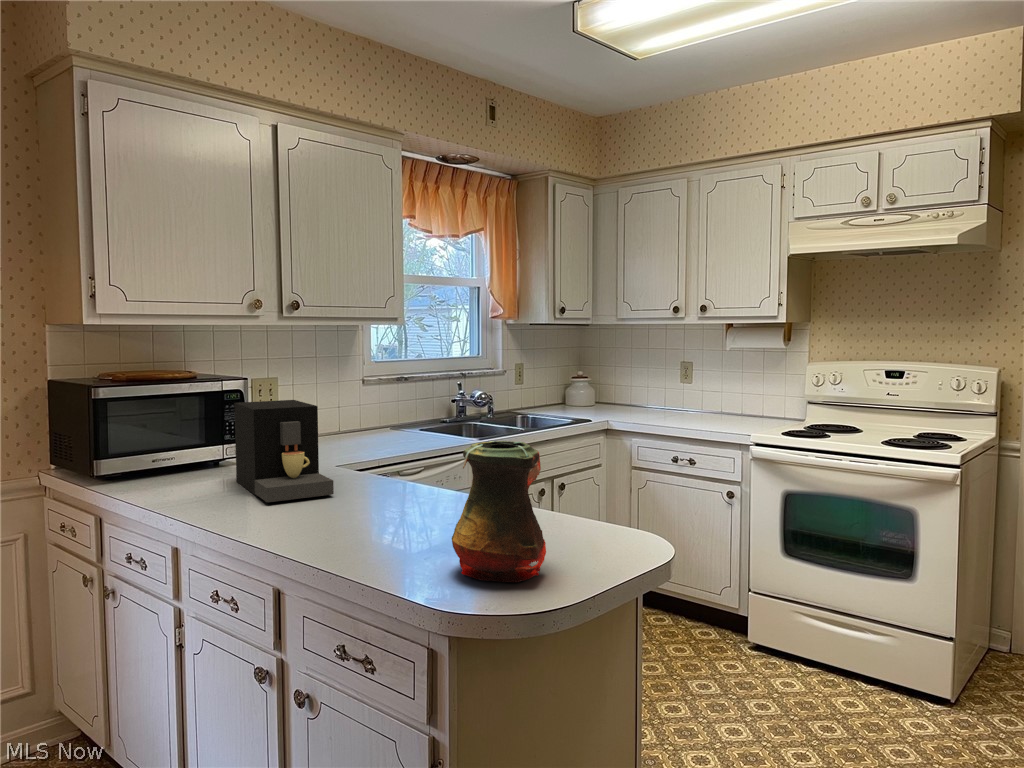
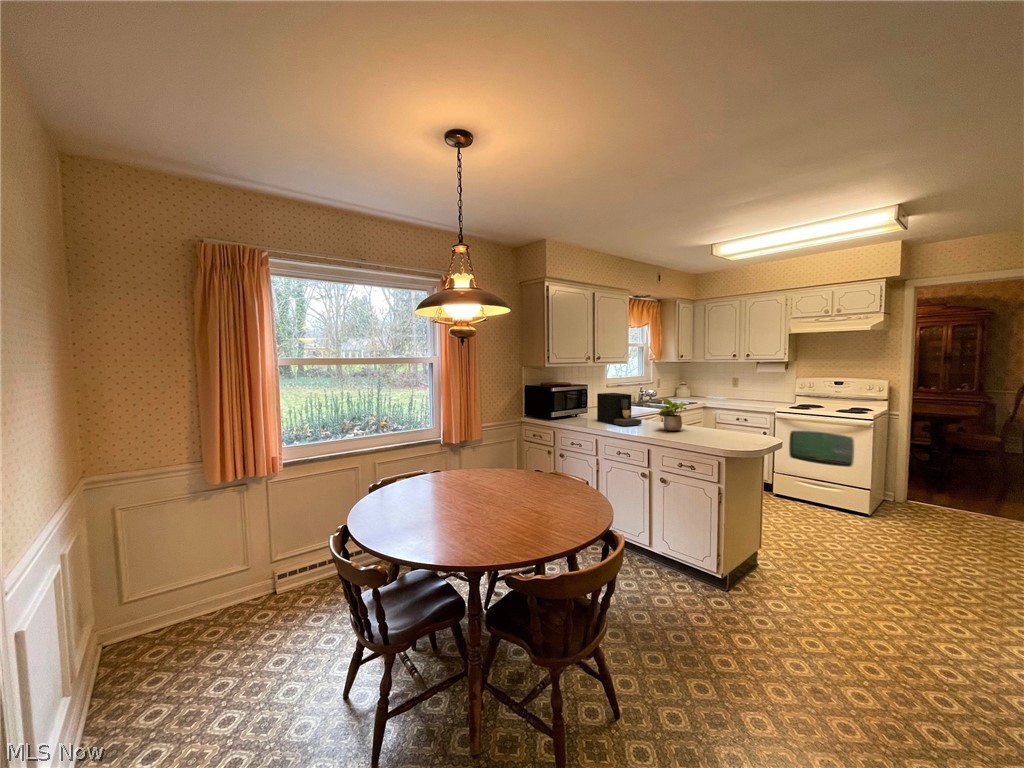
potted plant: none [334,419,431,522] -> present [657,398,686,431]
vase: present [452,441,546,582] -> none [715,403,748,443]

